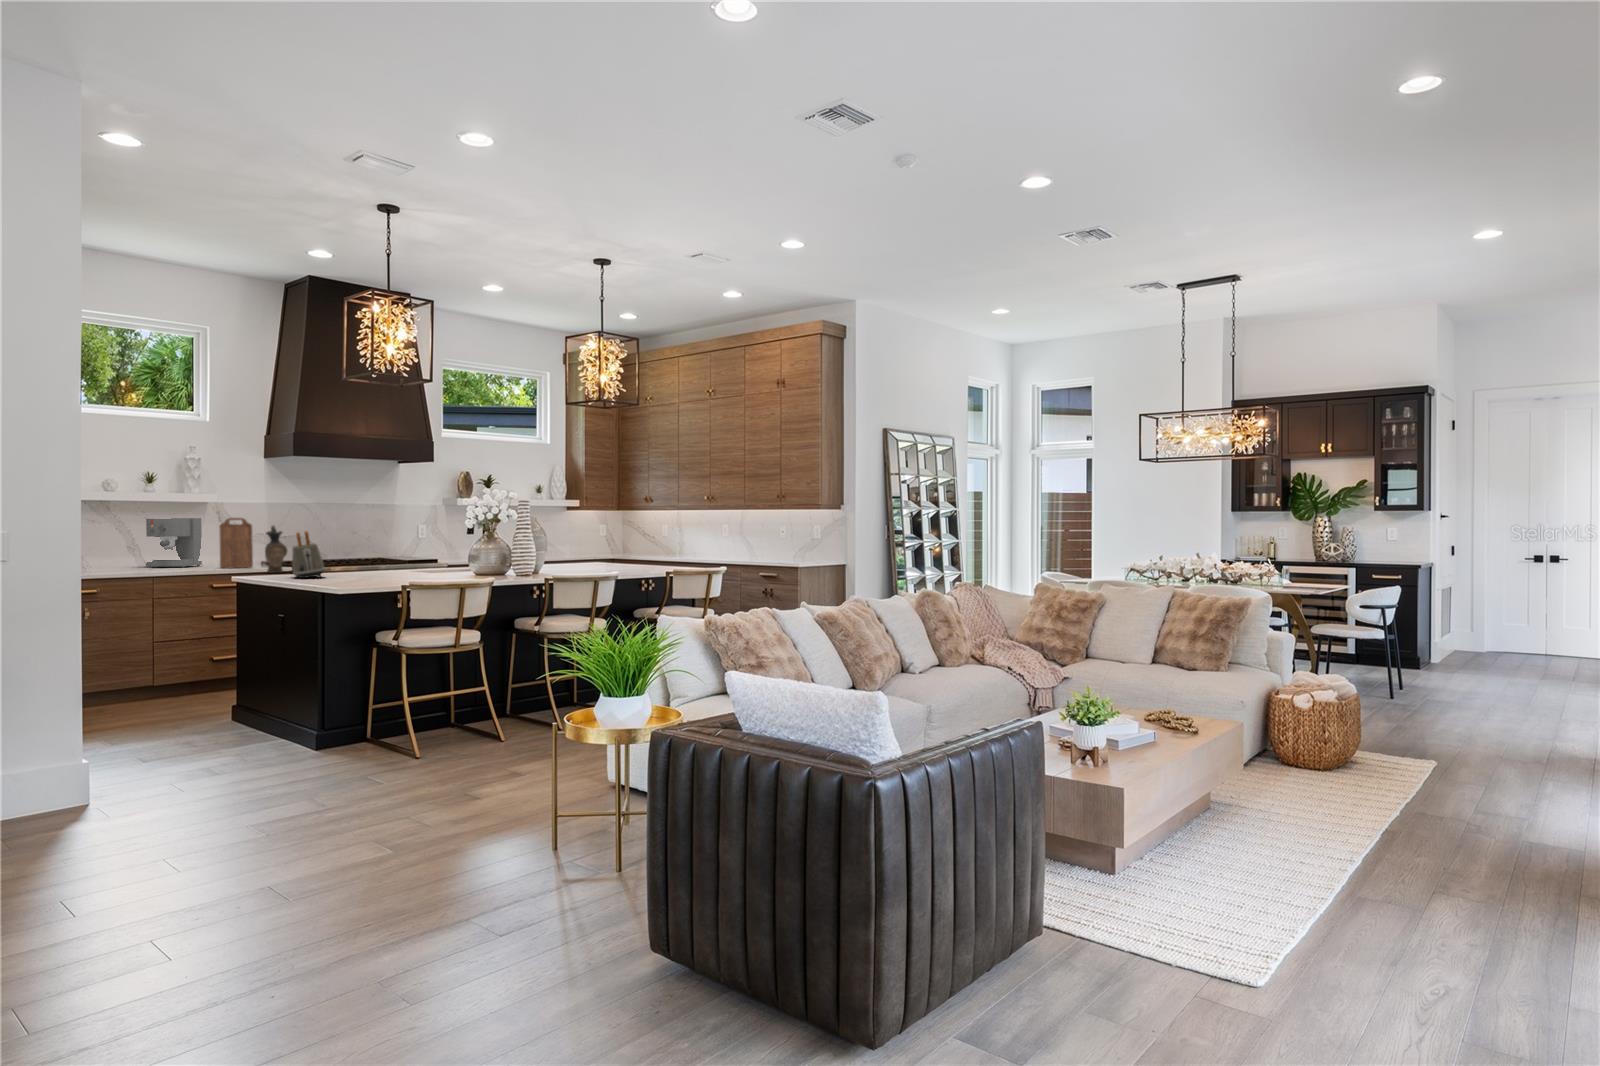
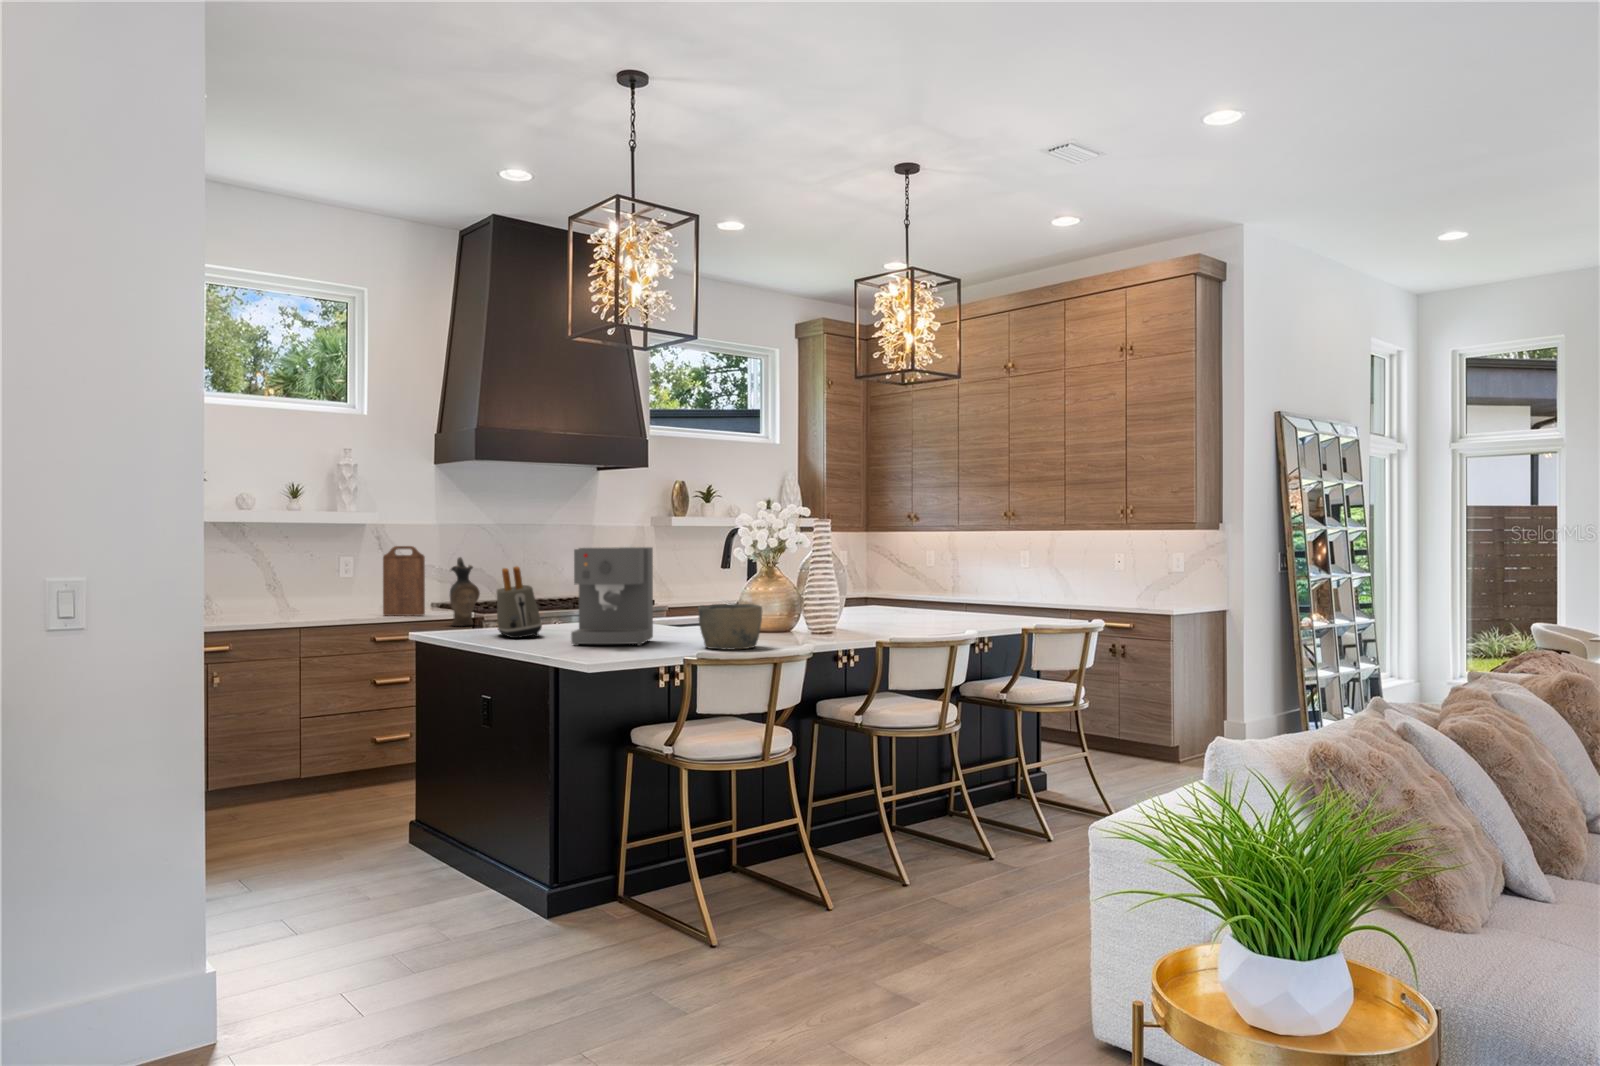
coffee maker: present [146,518,202,568] -> present [571,547,653,646]
bowl: none [422,554,465,582] -> present [698,604,762,650]

